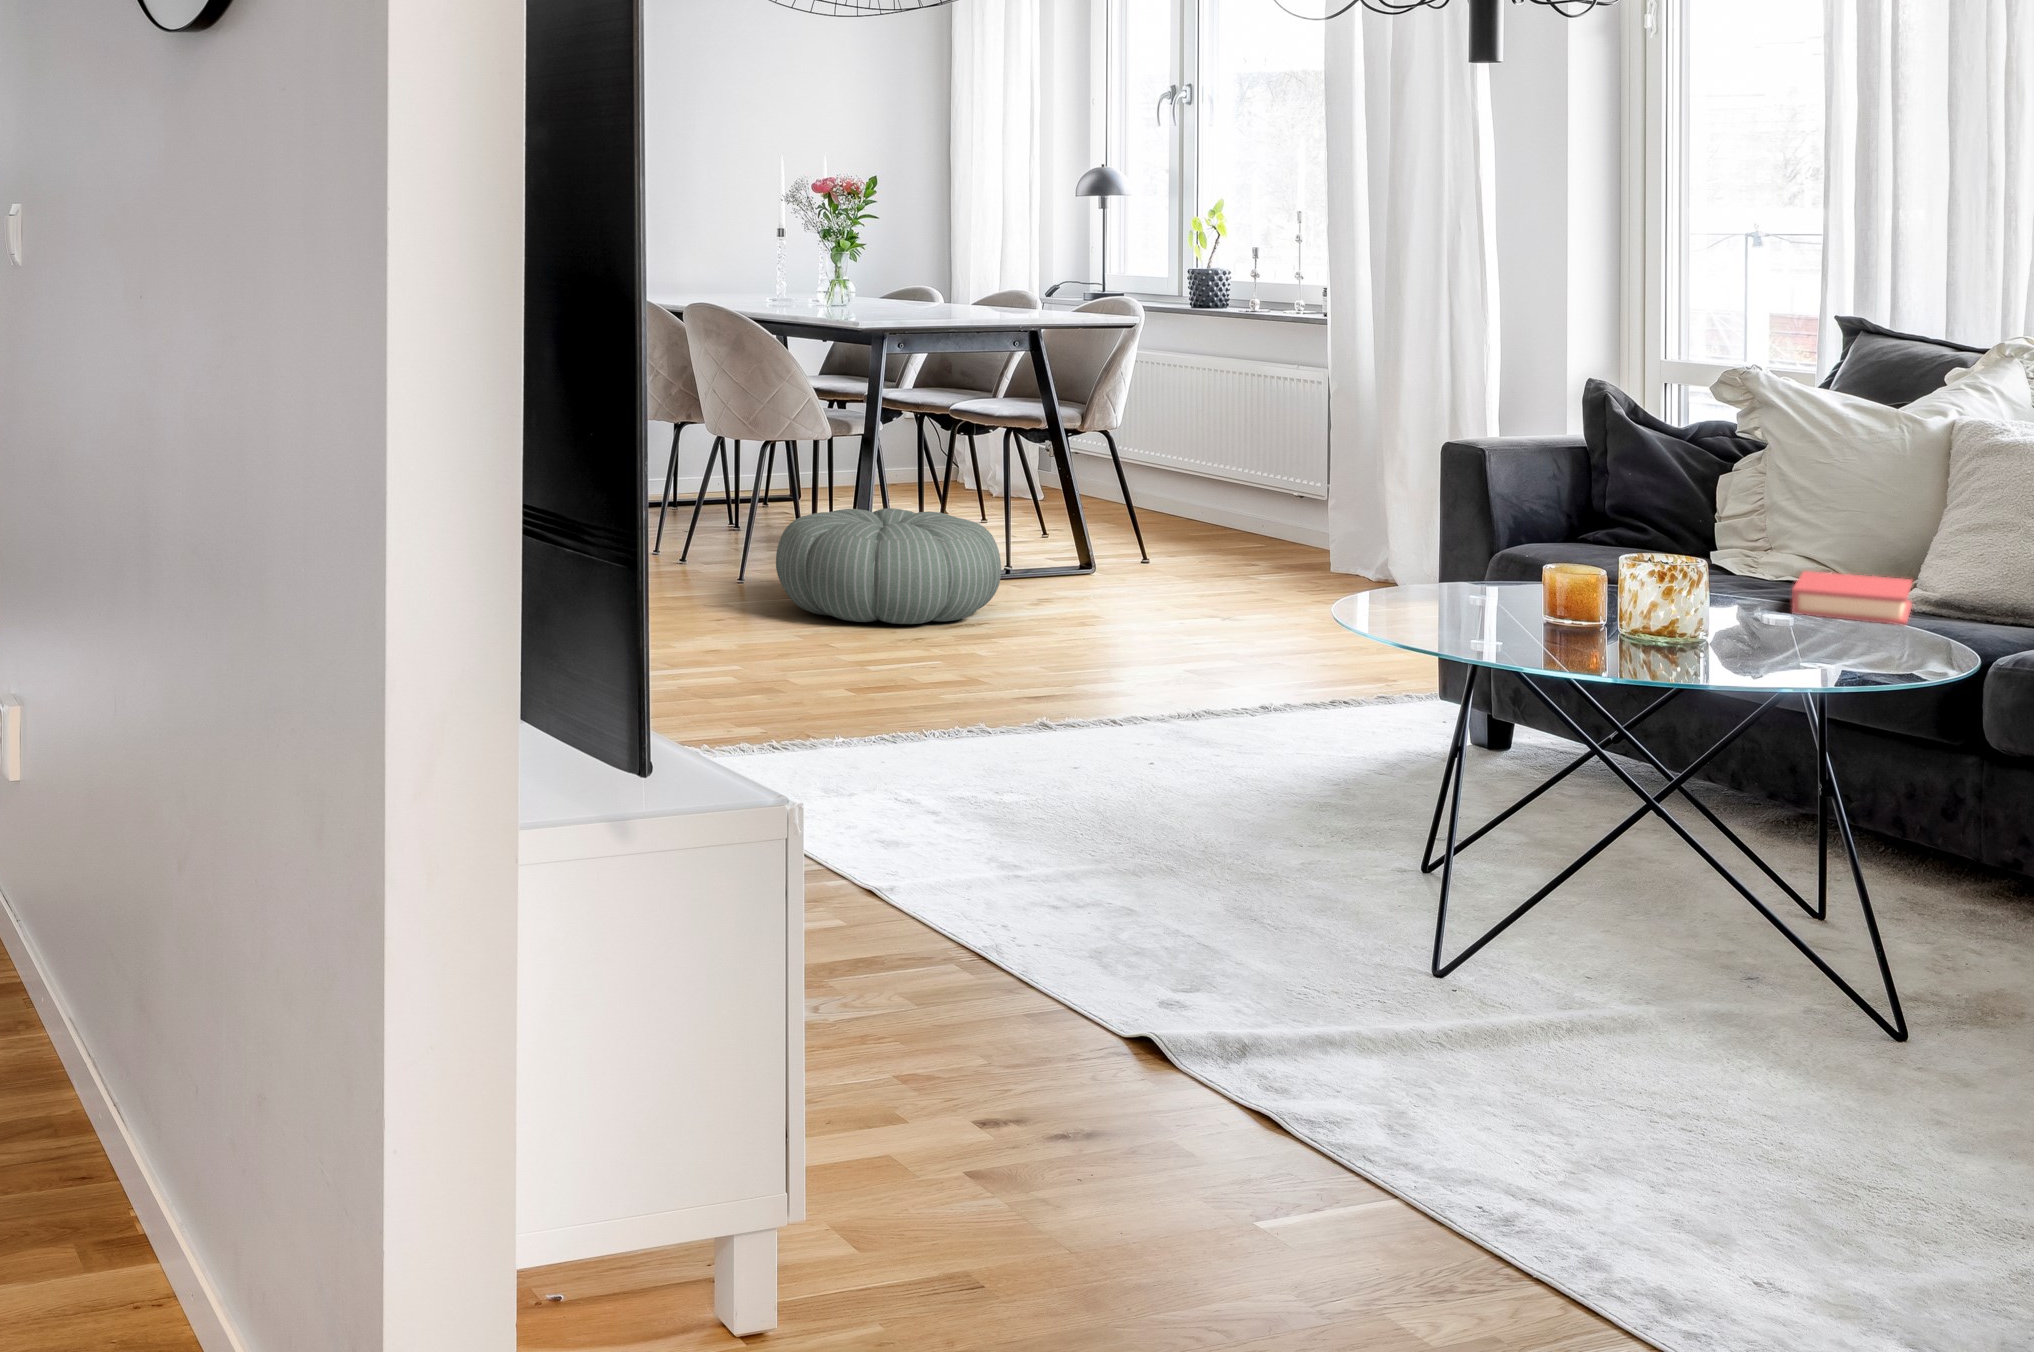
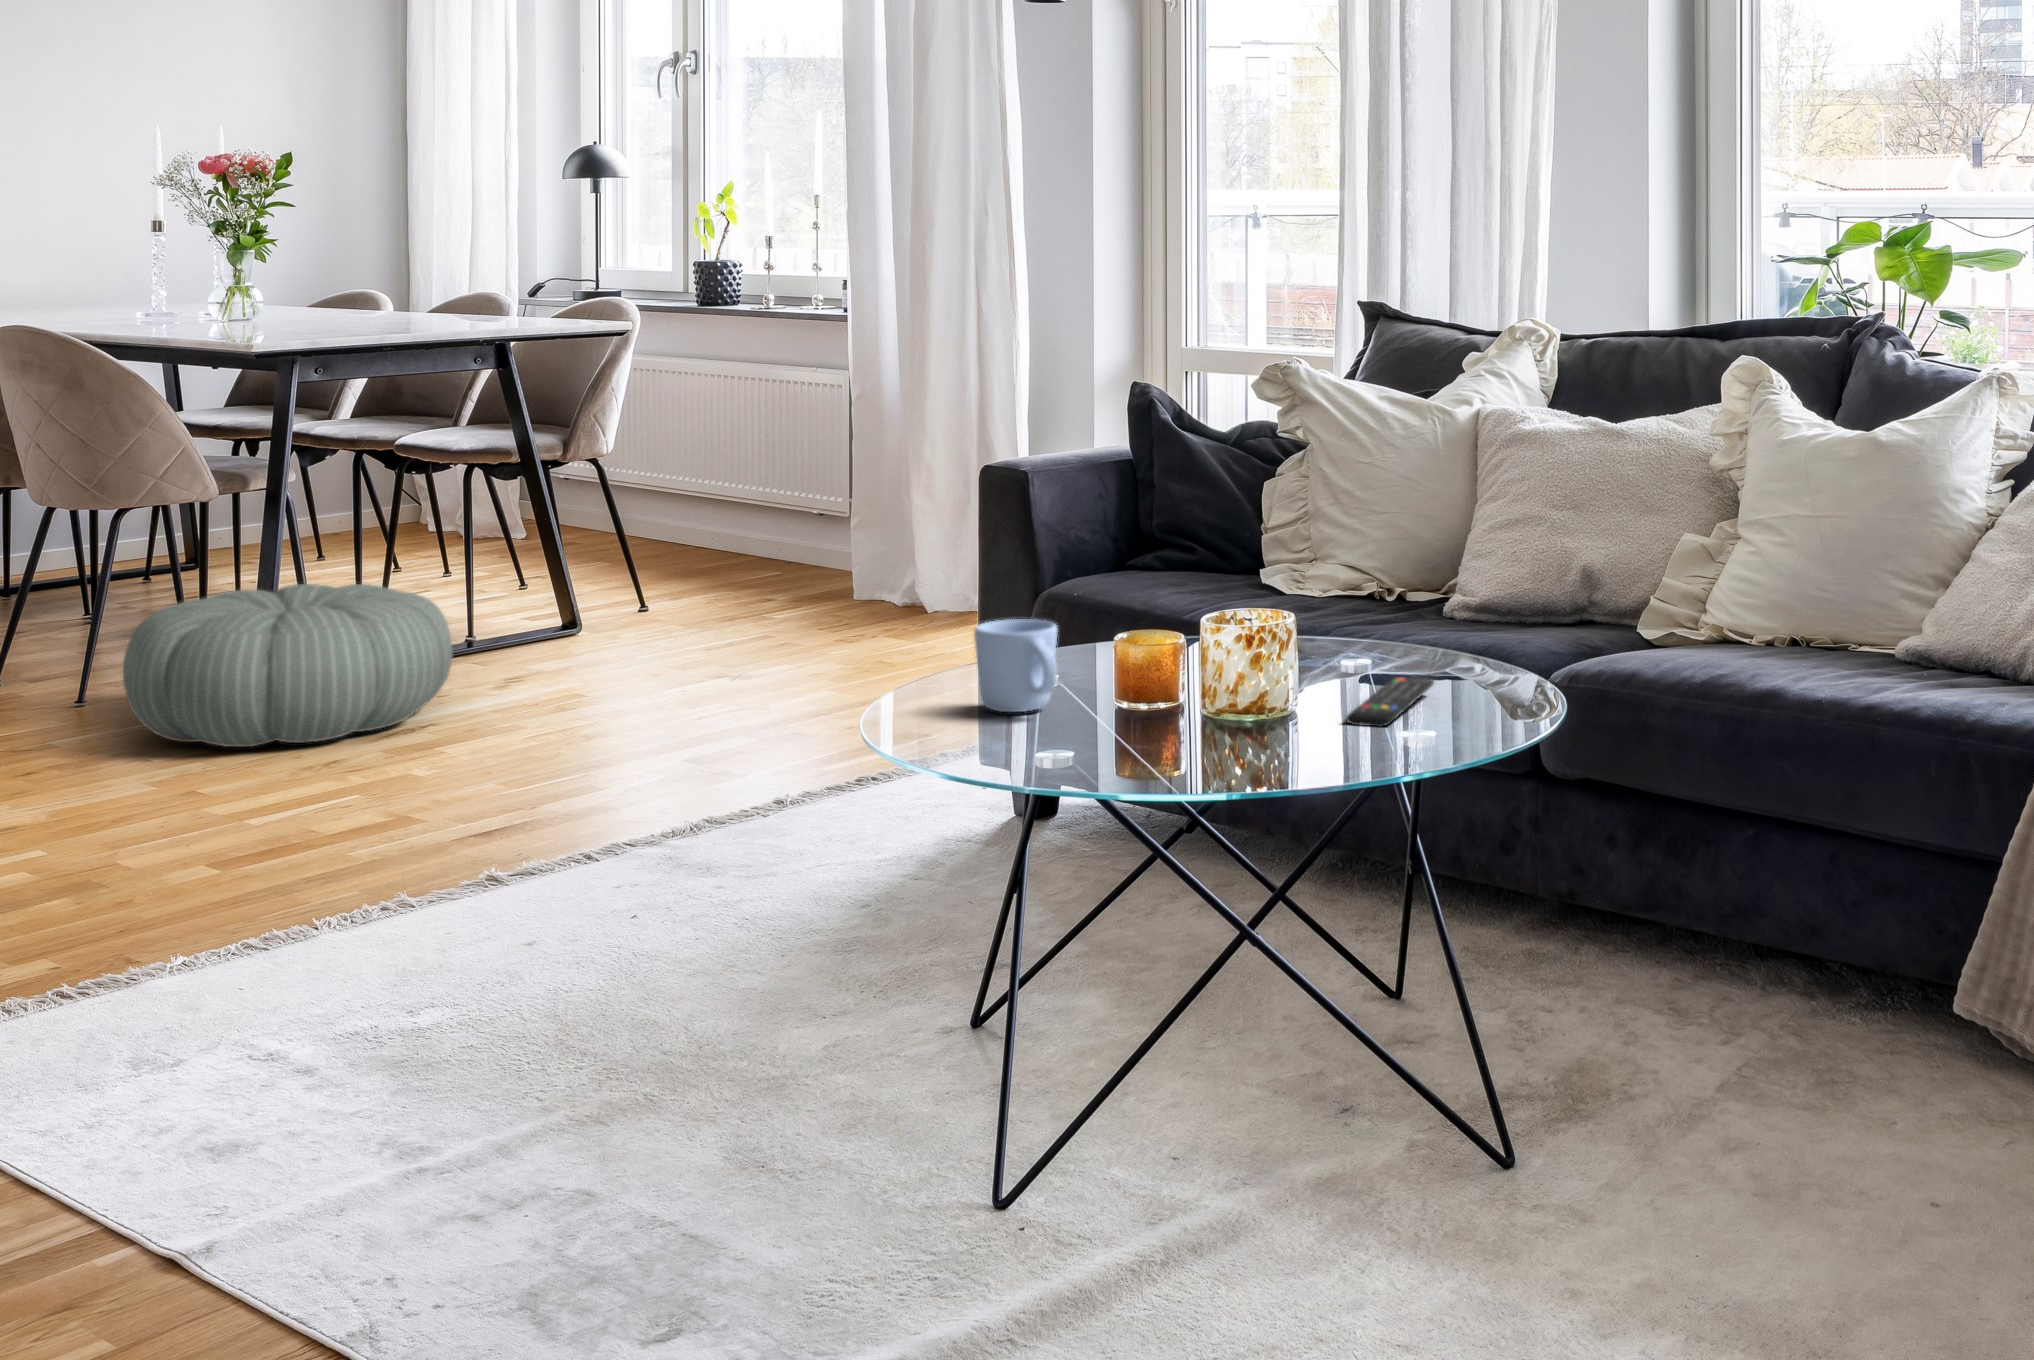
mug: none [1424,551,1494,621] -> present [974,619,1058,712]
book: present [1792,571,1913,625] -> none [1355,589,1463,646]
remote control: none [1753,633,1853,666] -> present [1346,677,1434,727]

